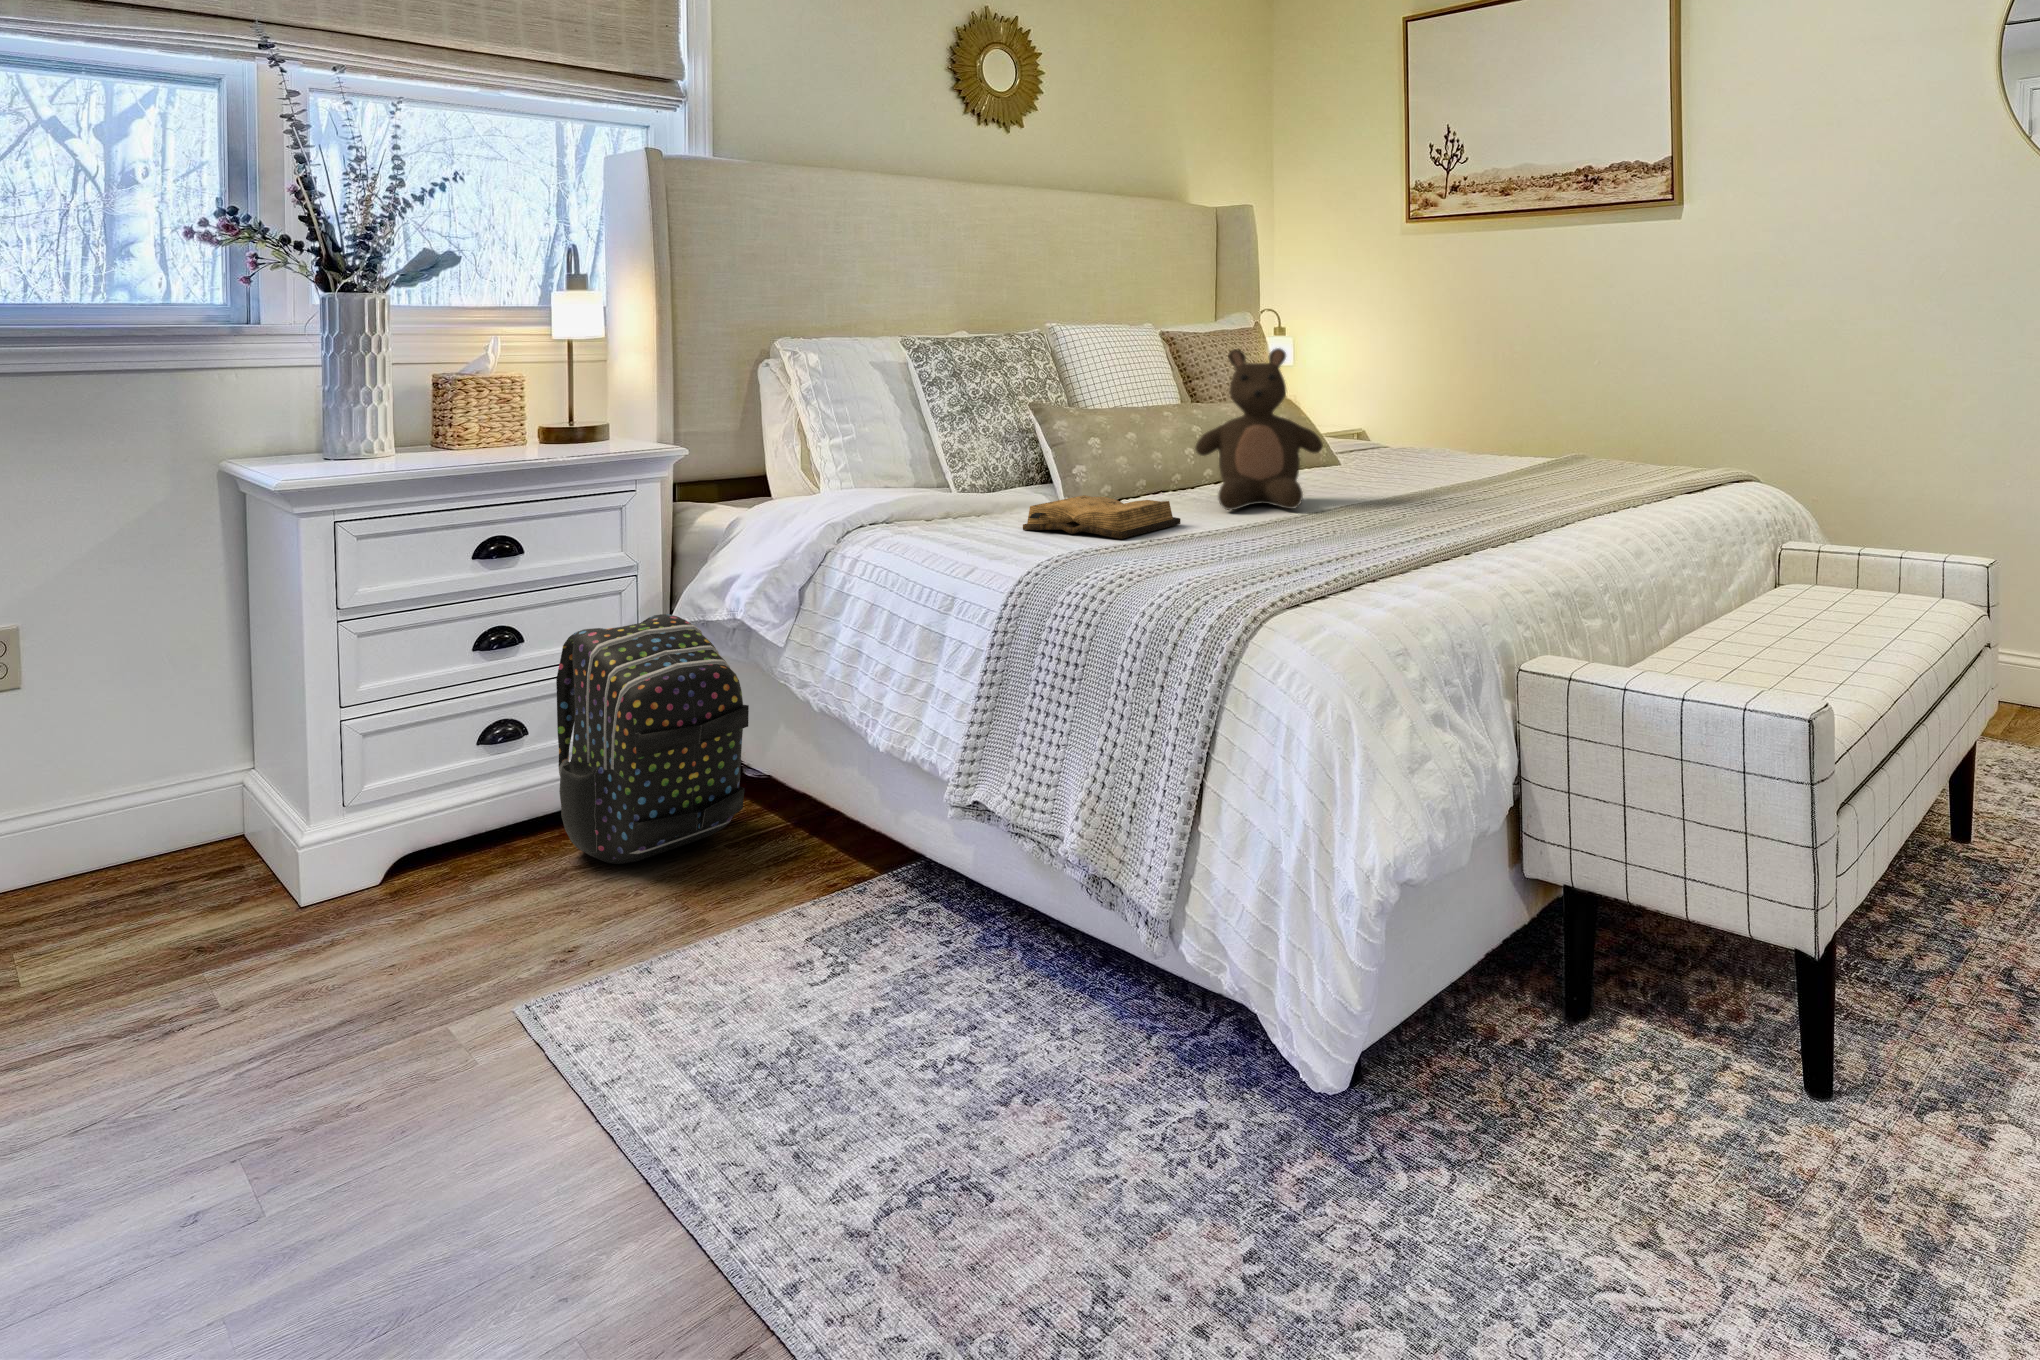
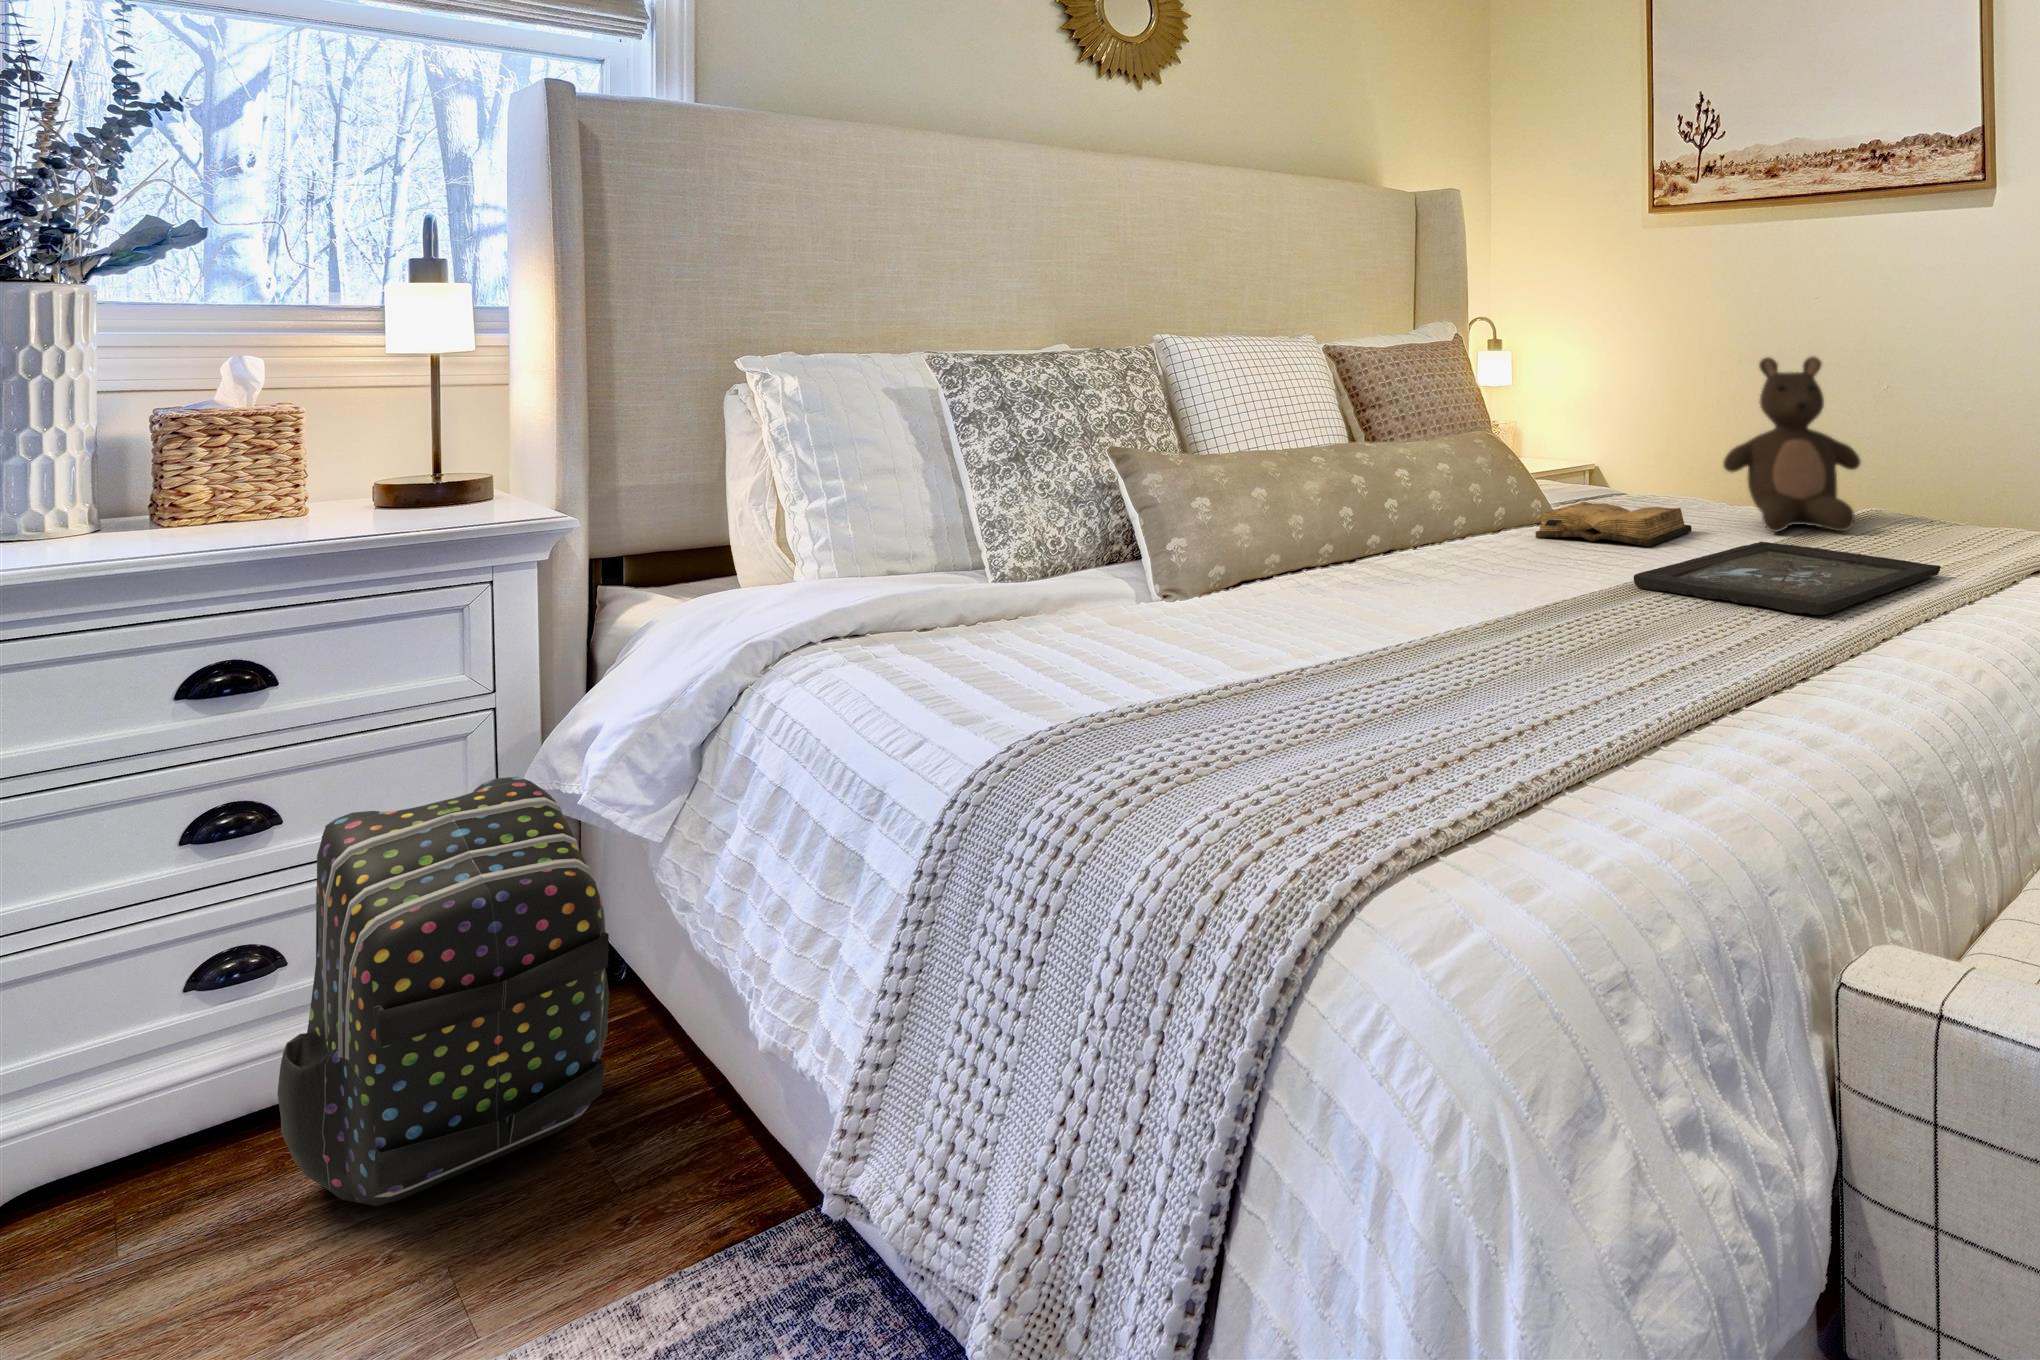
stuffed bear: present [1195,348,1323,510] -> present [1723,357,1861,532]
tray: none [1400,471,1617,509] -> present [1634,542,1940,615]
diary: present [1023,495,1181,539] -> present [1535,502,1691,547]

